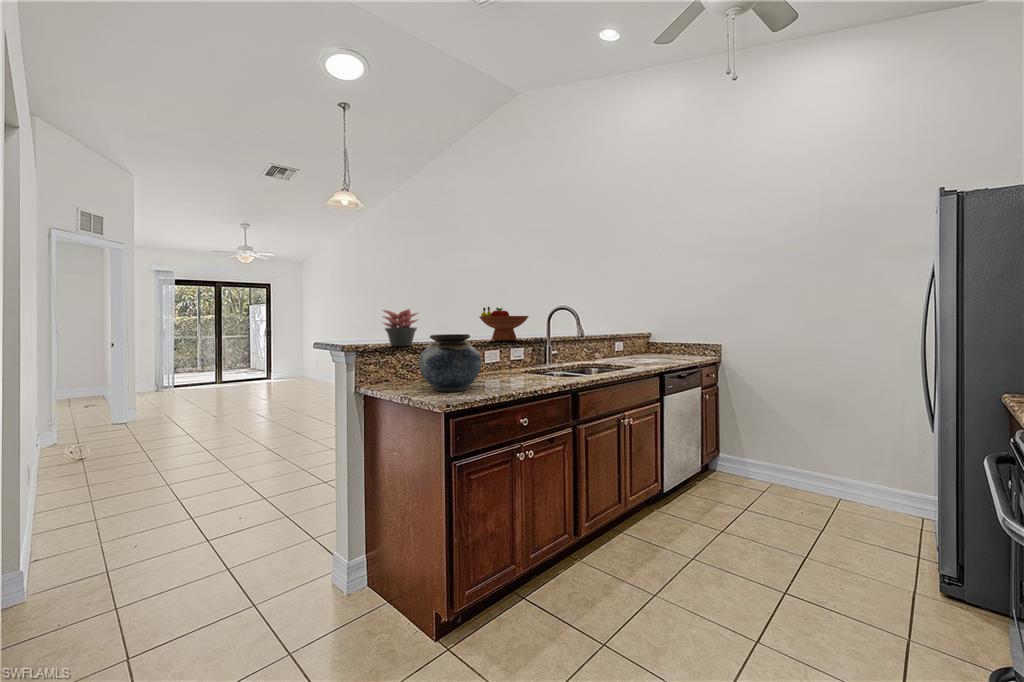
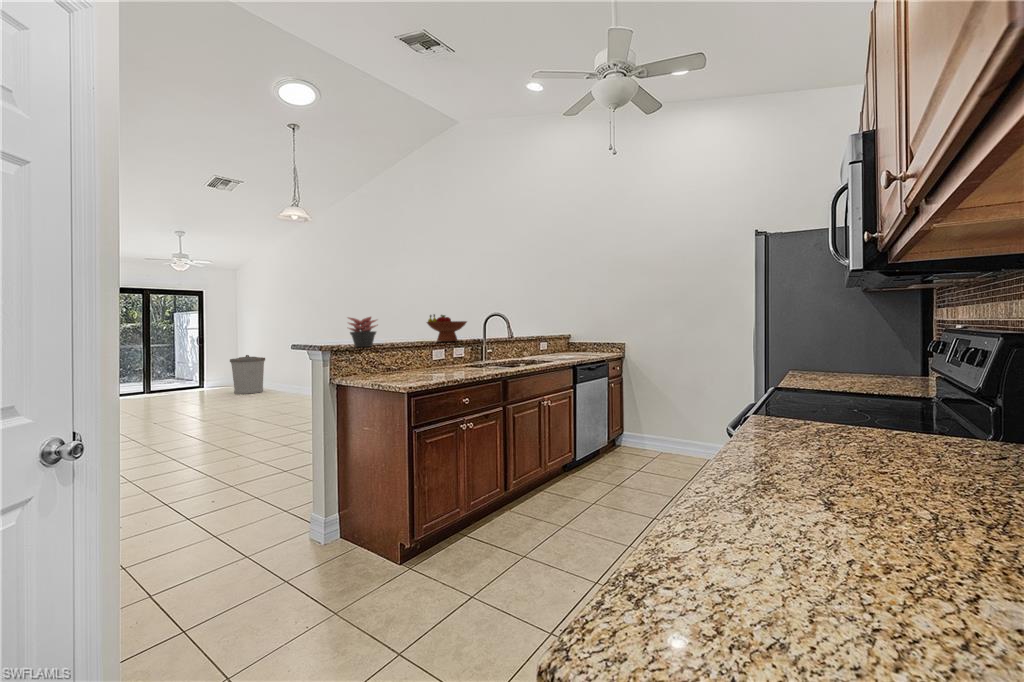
vase: present [419,334,481,392] -> none [383,336,432,380]
trash can: none [293,348,327,387] -> present [230,355,265,394]

